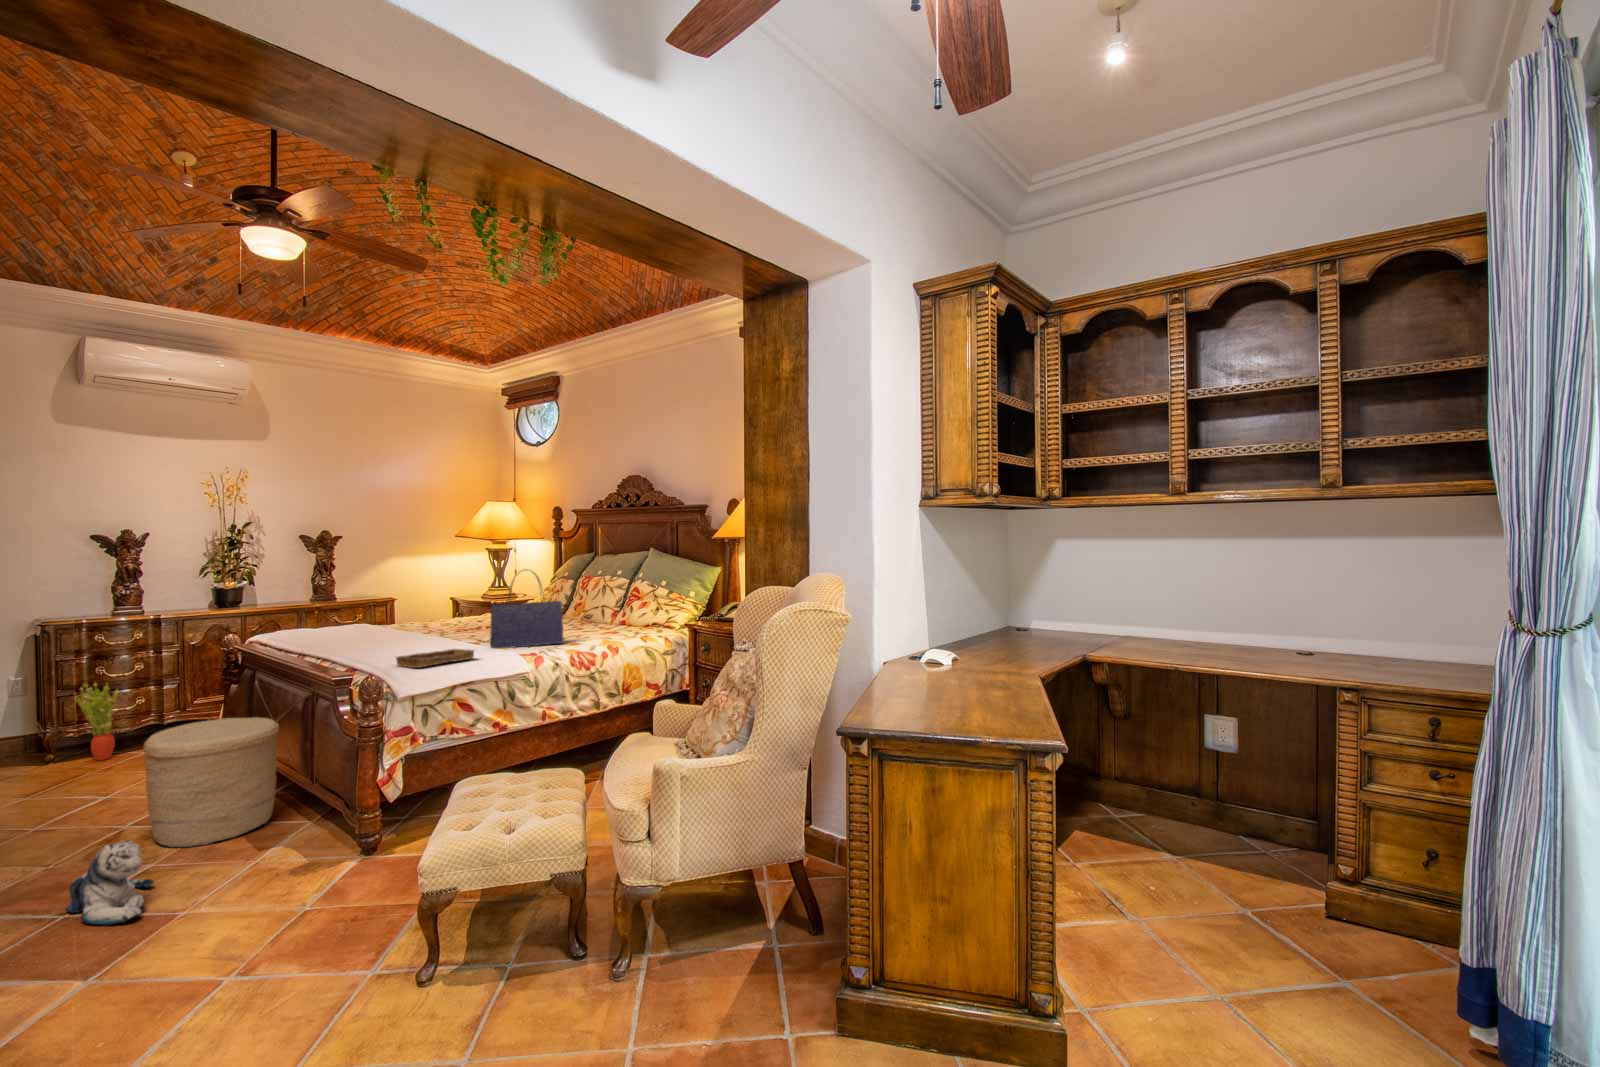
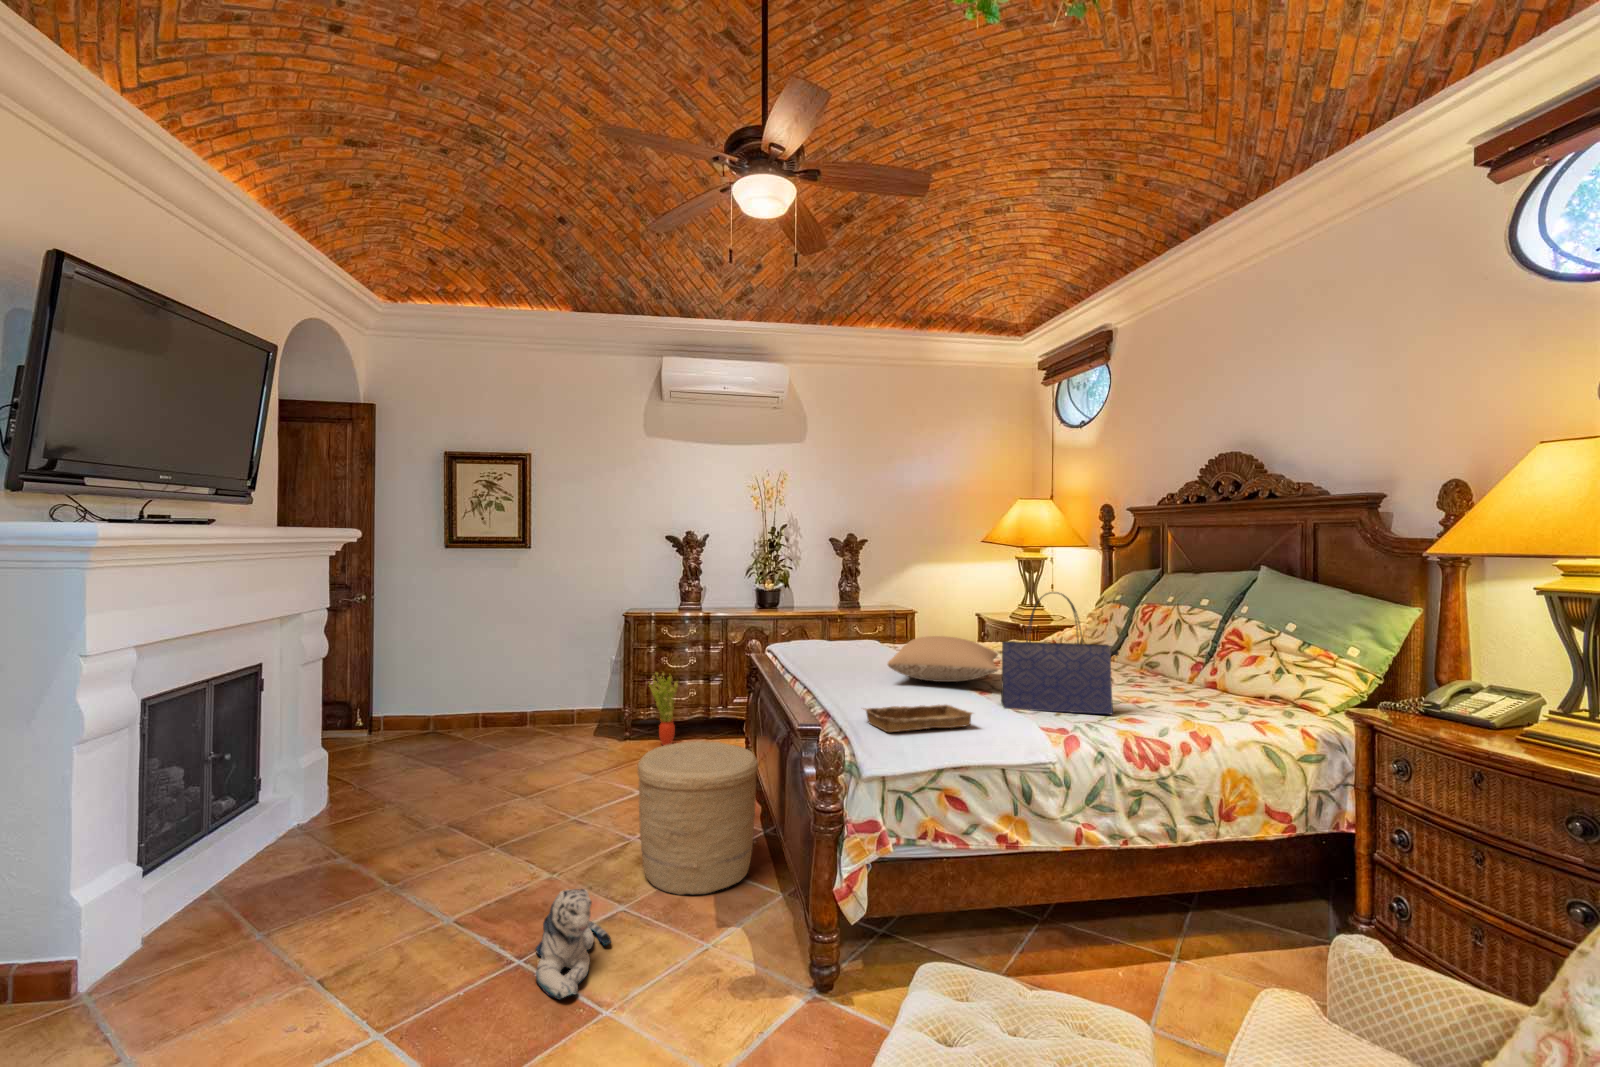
pillow: none [399,608,487,641] -> present [888,636,998,682]

